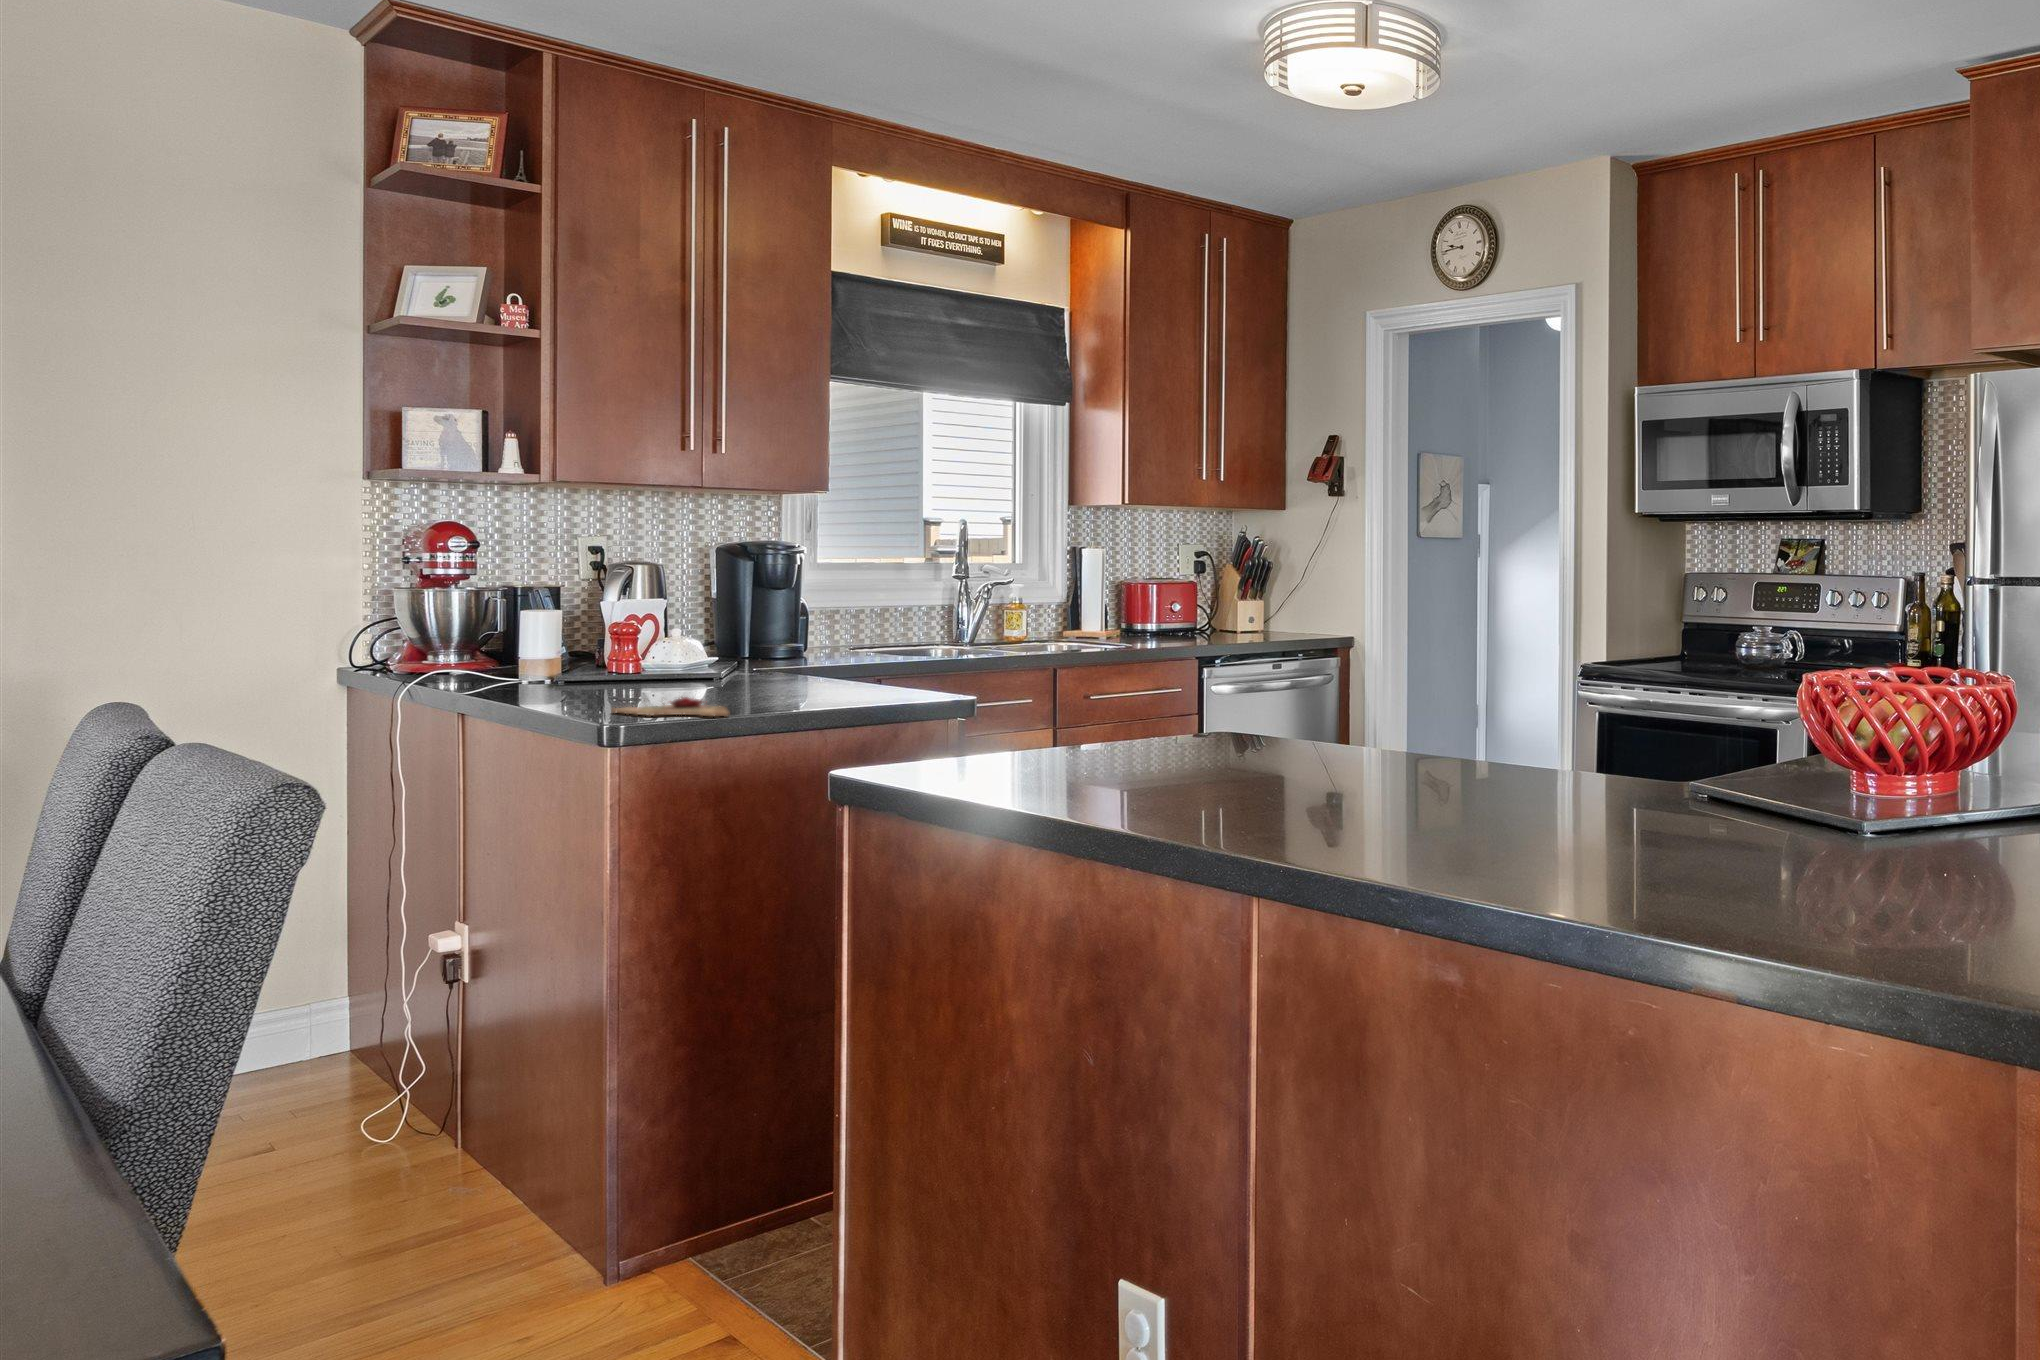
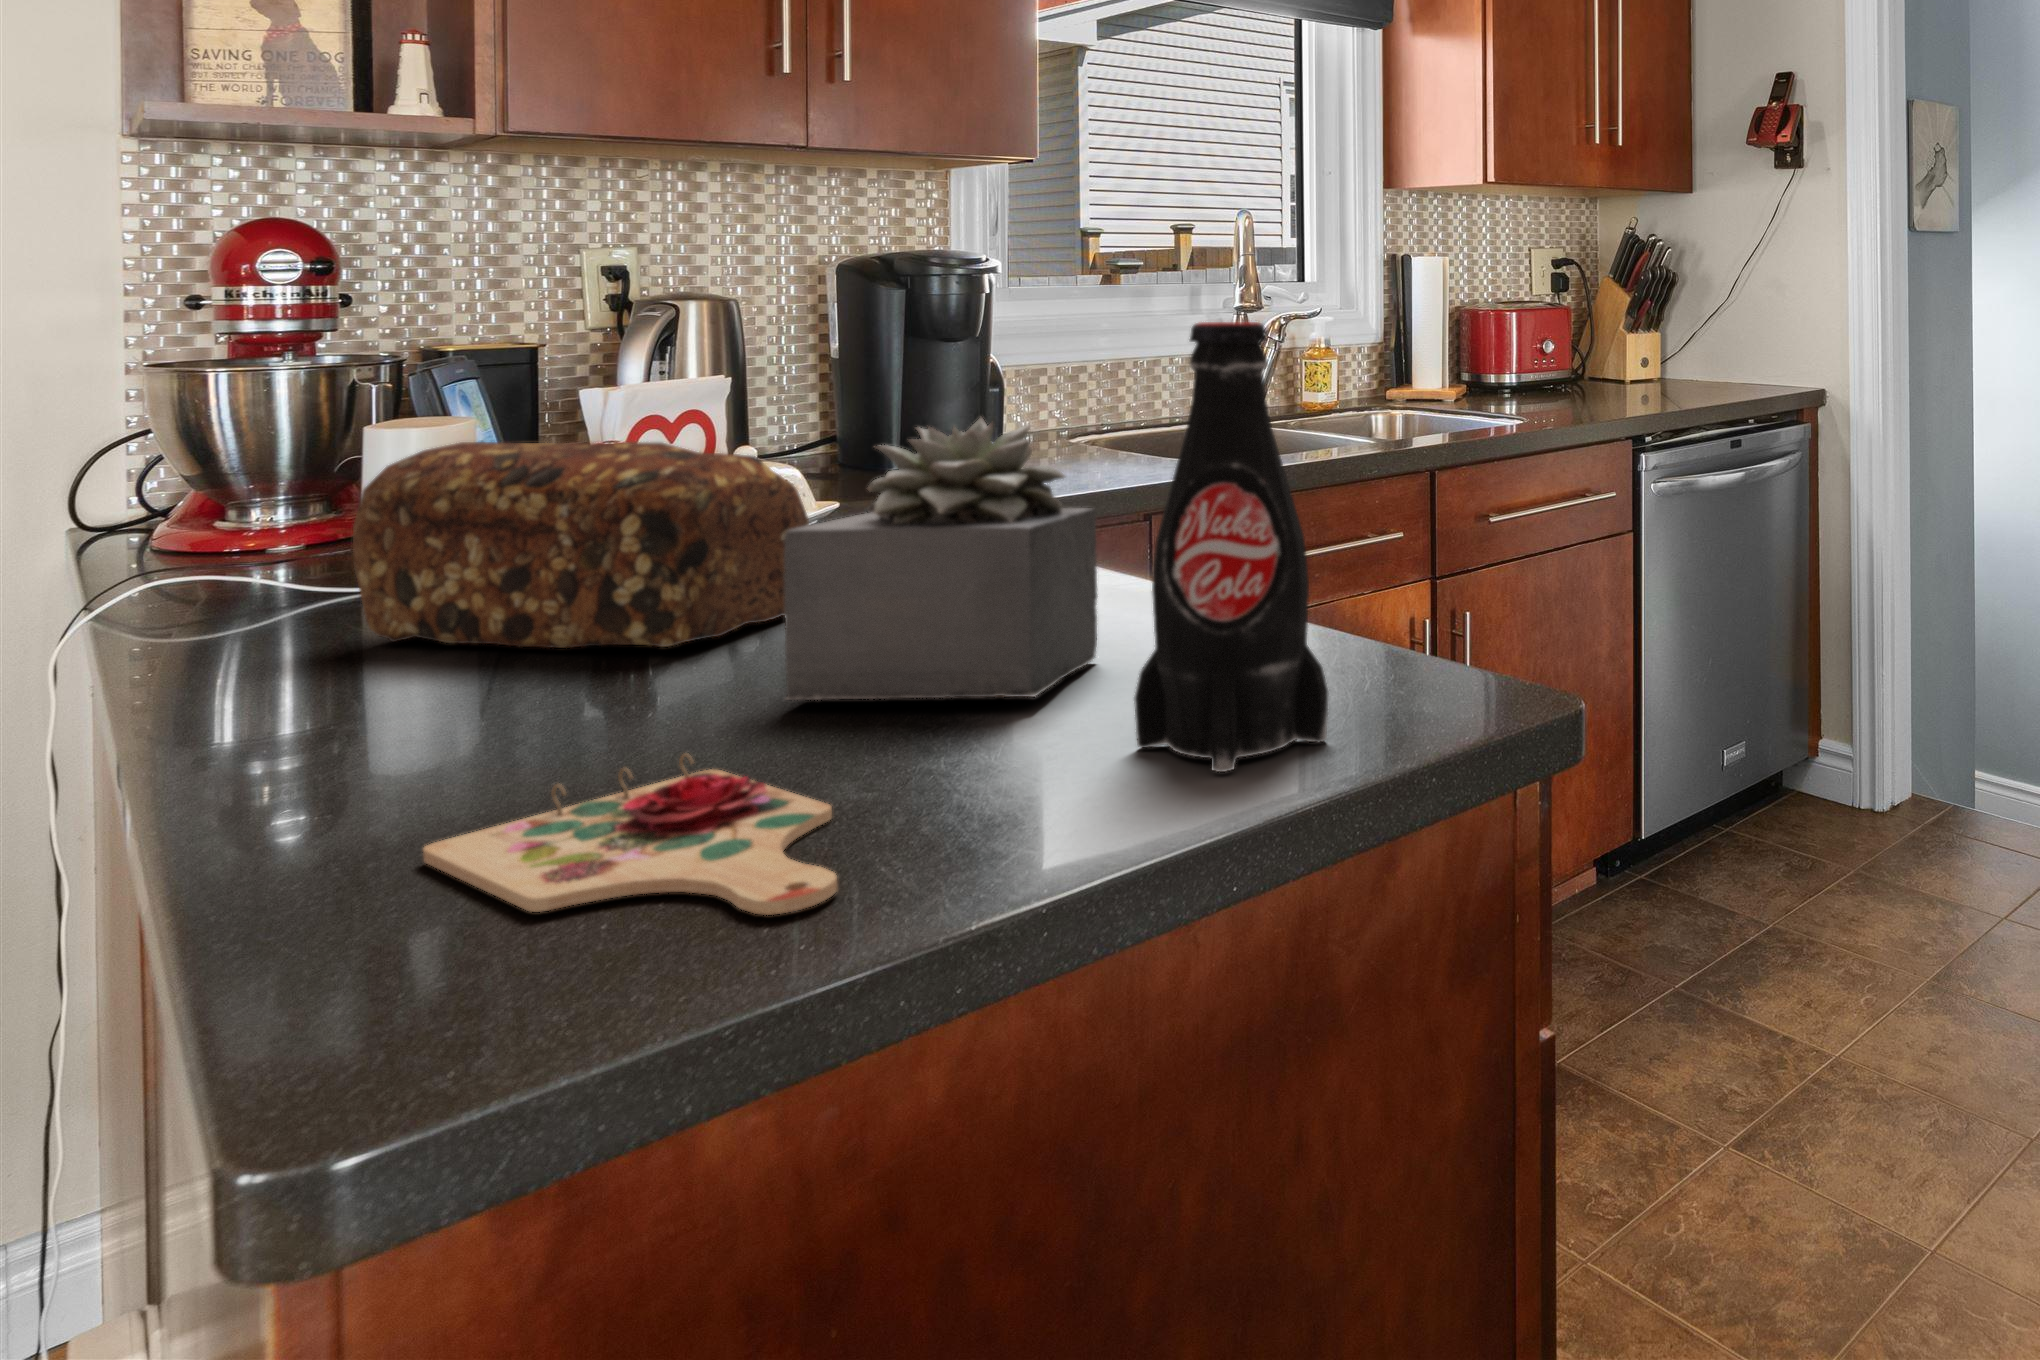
bottle: none [824,570,889,707] -> present [1134,322,1328,772]
succulent plant: none [707,604,822,696] -> present [784,418,1097,700]
bread loaf: none [534,616,711,690] -> present [353,442,809,648]

